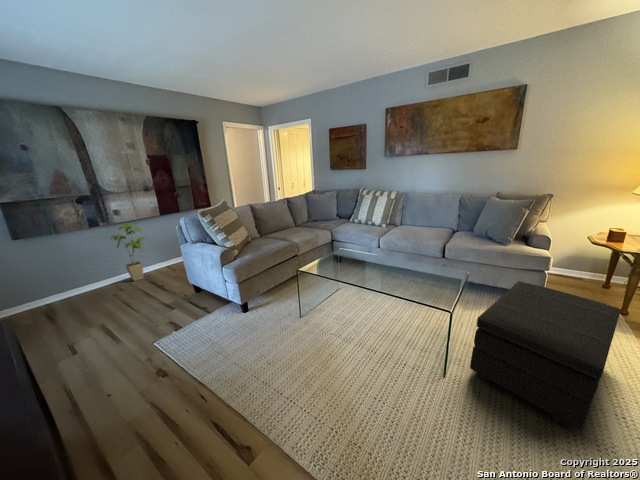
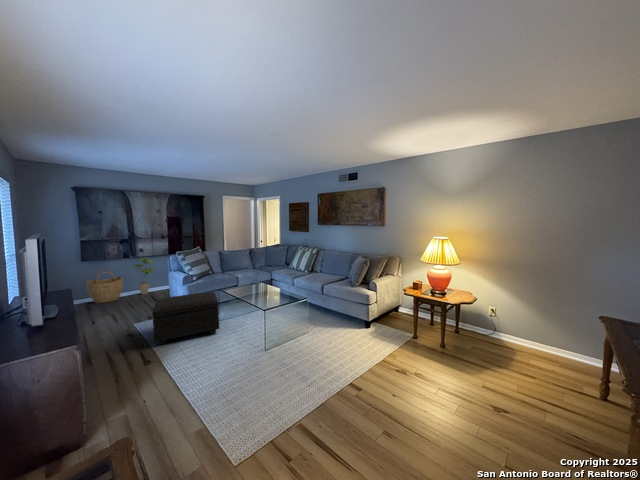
woven basket: none [34,250,102,307] -> present [87,270,123,304]
footstool: present [470,281,621,430] -> present [152,292,219,345]

